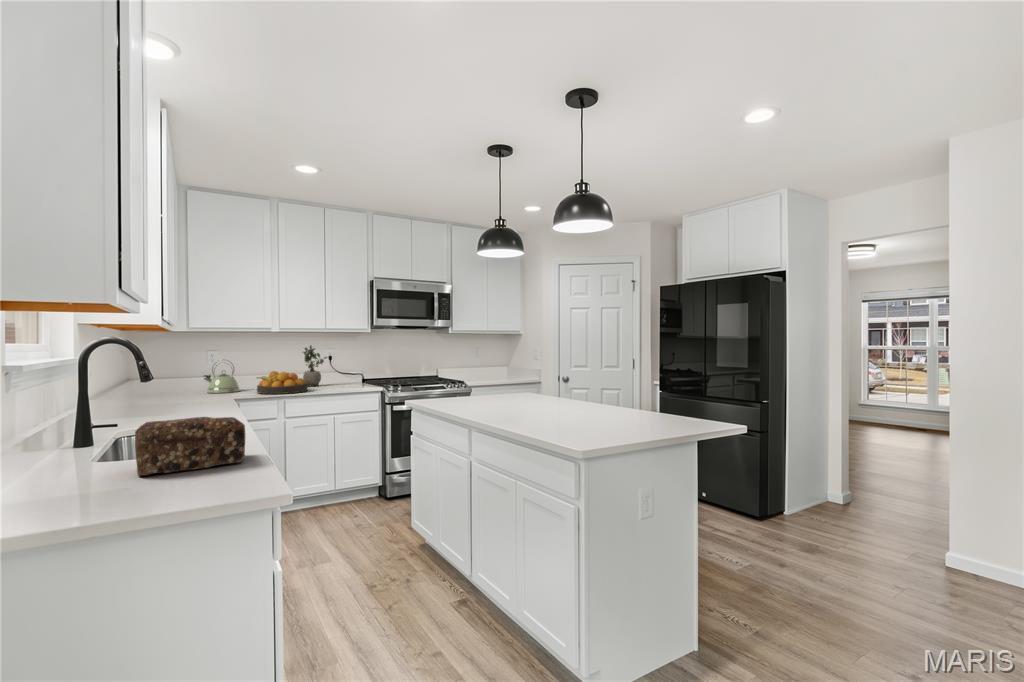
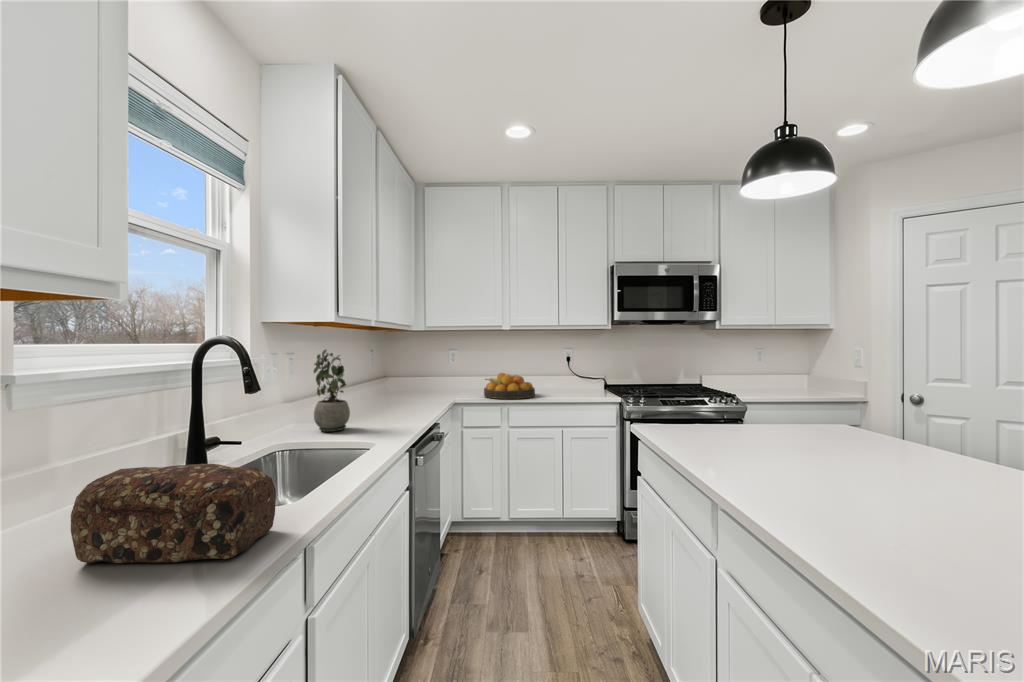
potted plant: present [303,345,327,387] -> present [314,350,350,432]
kettle: present [204,360,240,393] -> none [443,359,475,393]

